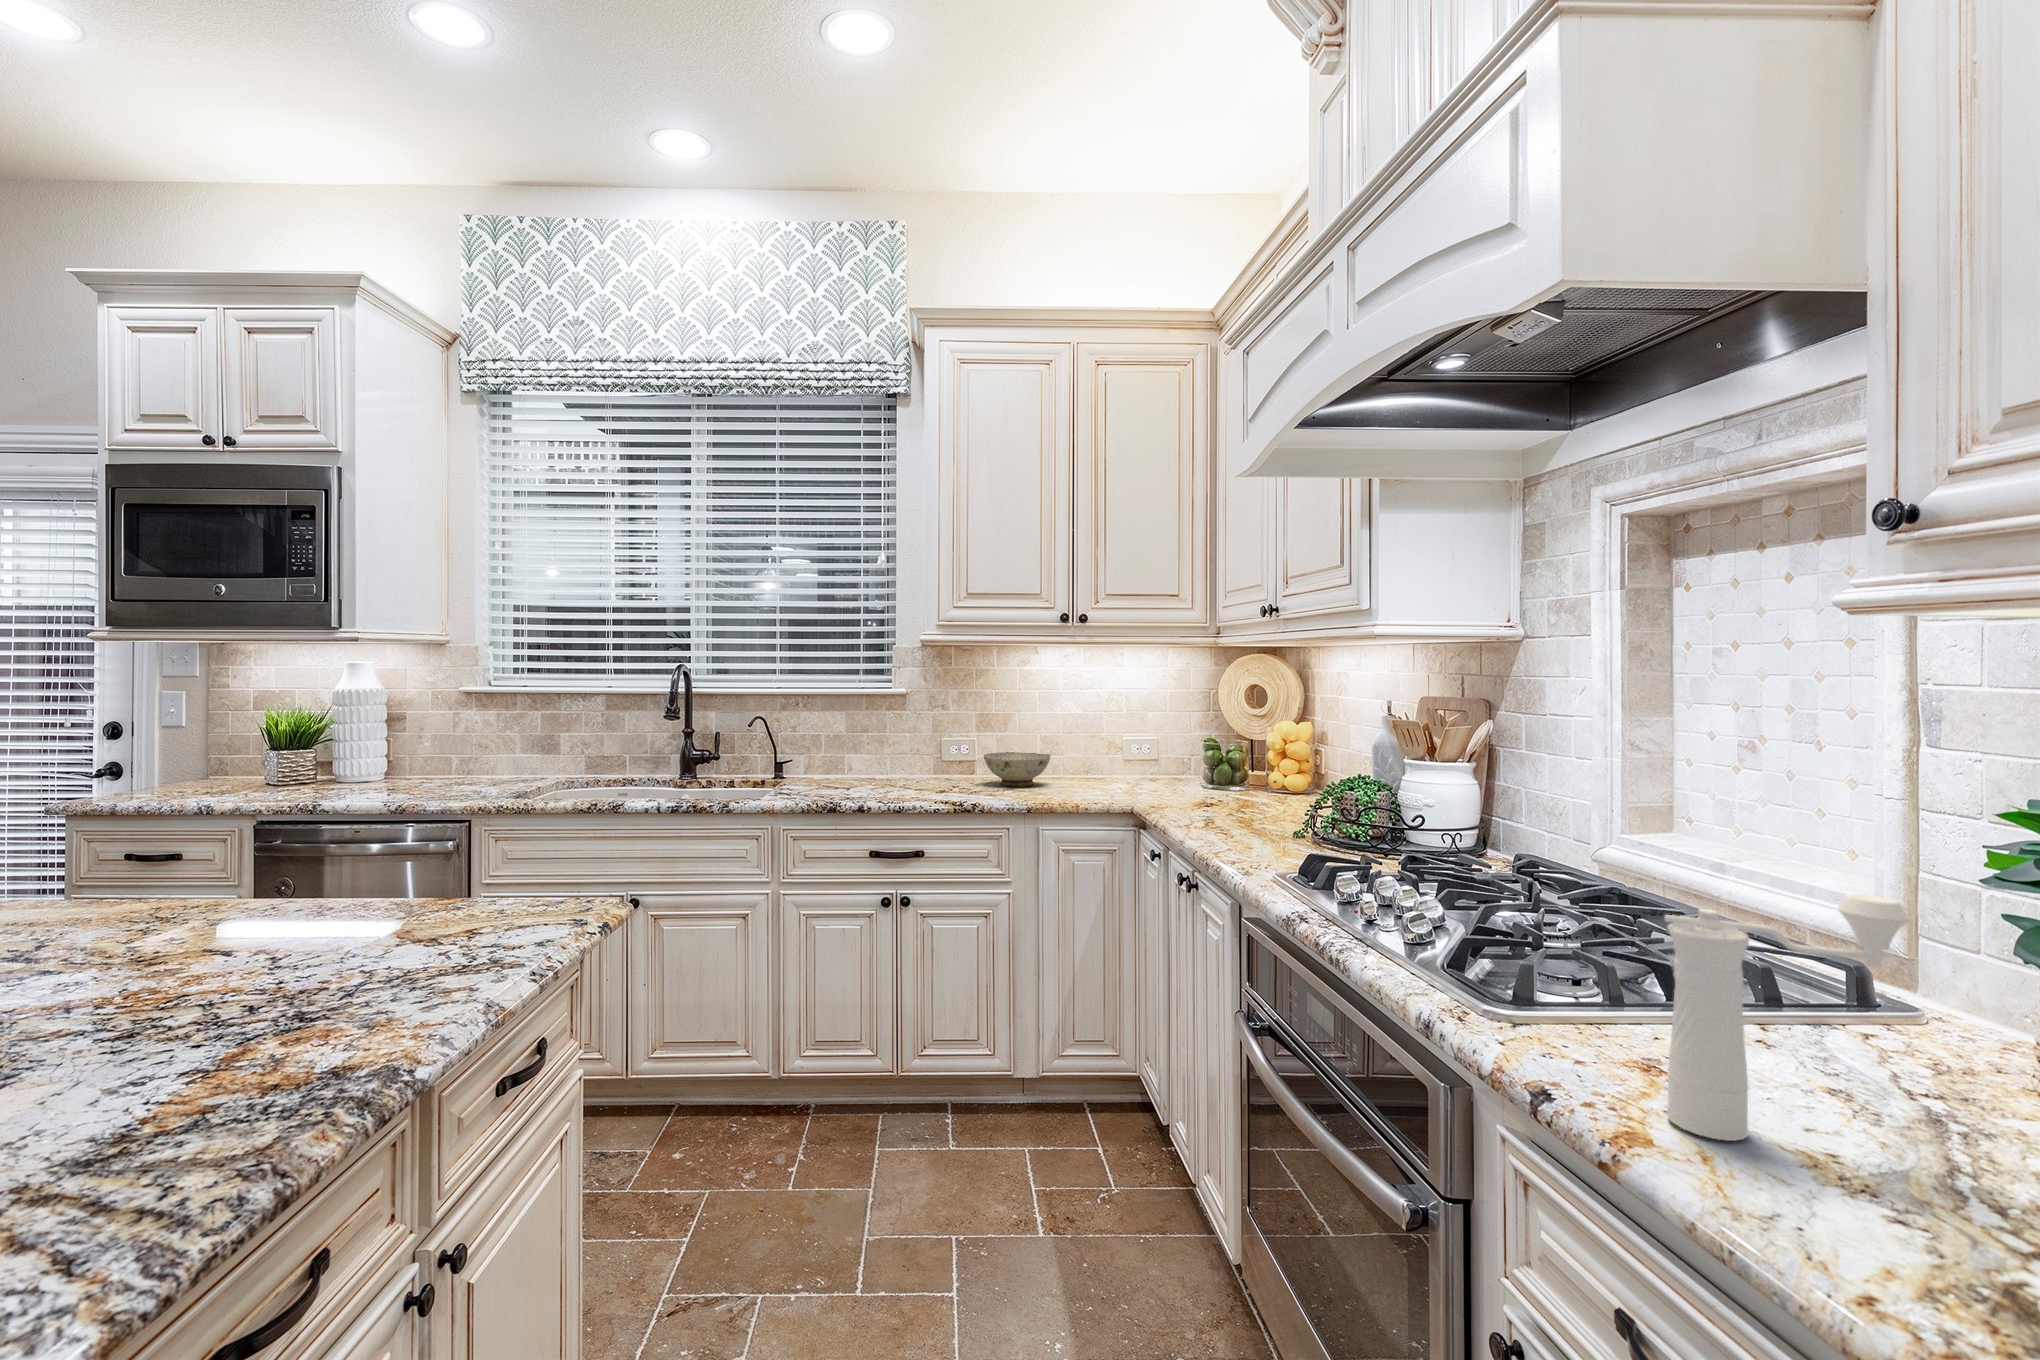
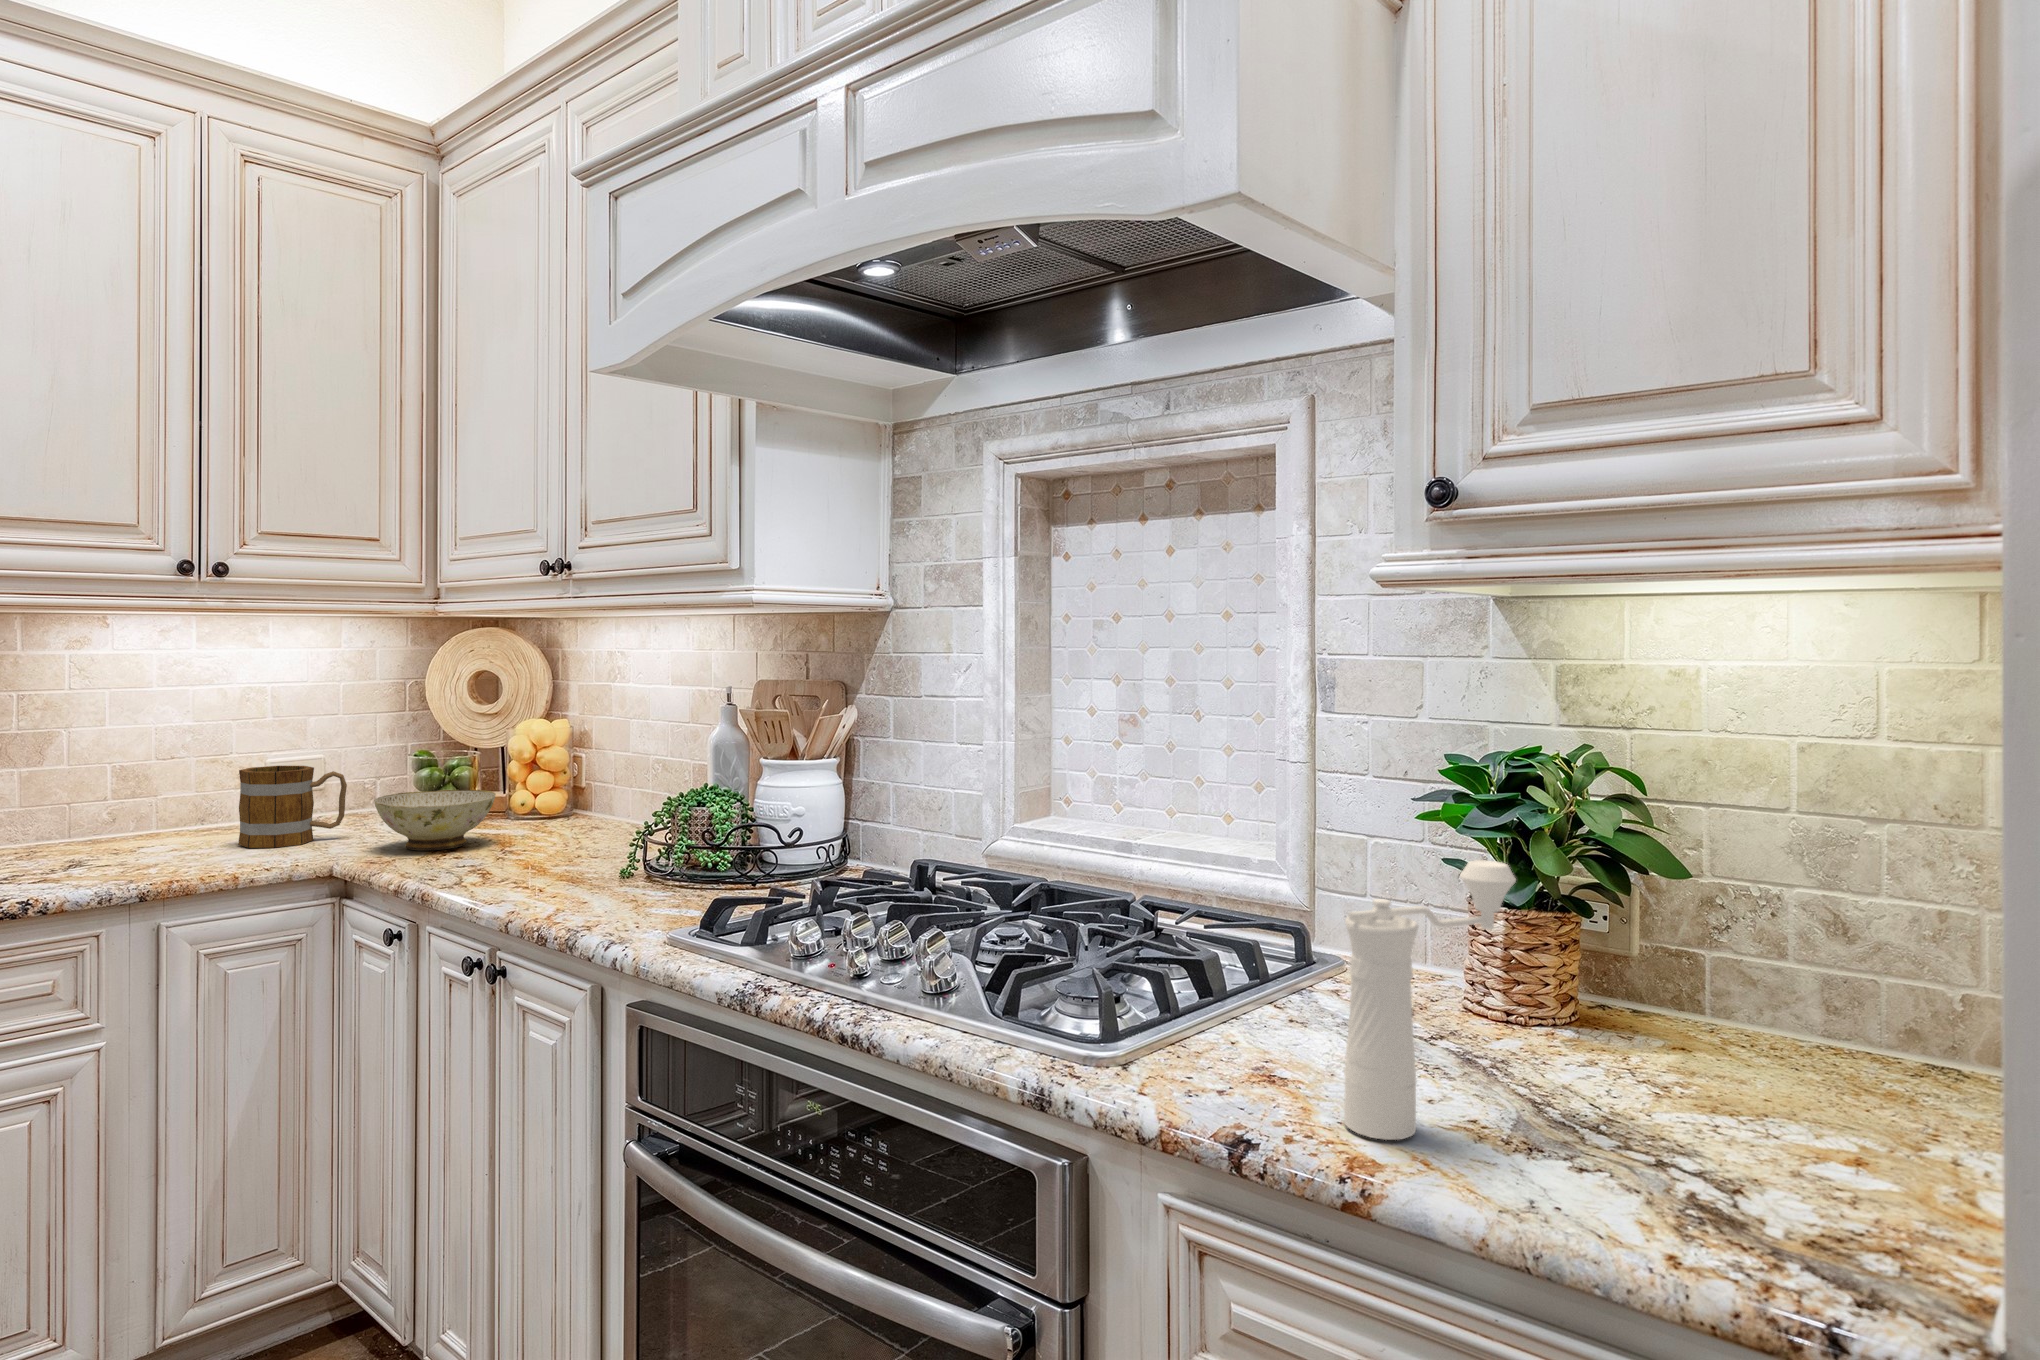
mug: none [1092,741,1154,793] -> present [238,766,347,848]
ceramic bowl: present [984,752,1050,787] -> present [374,790,496,851]

